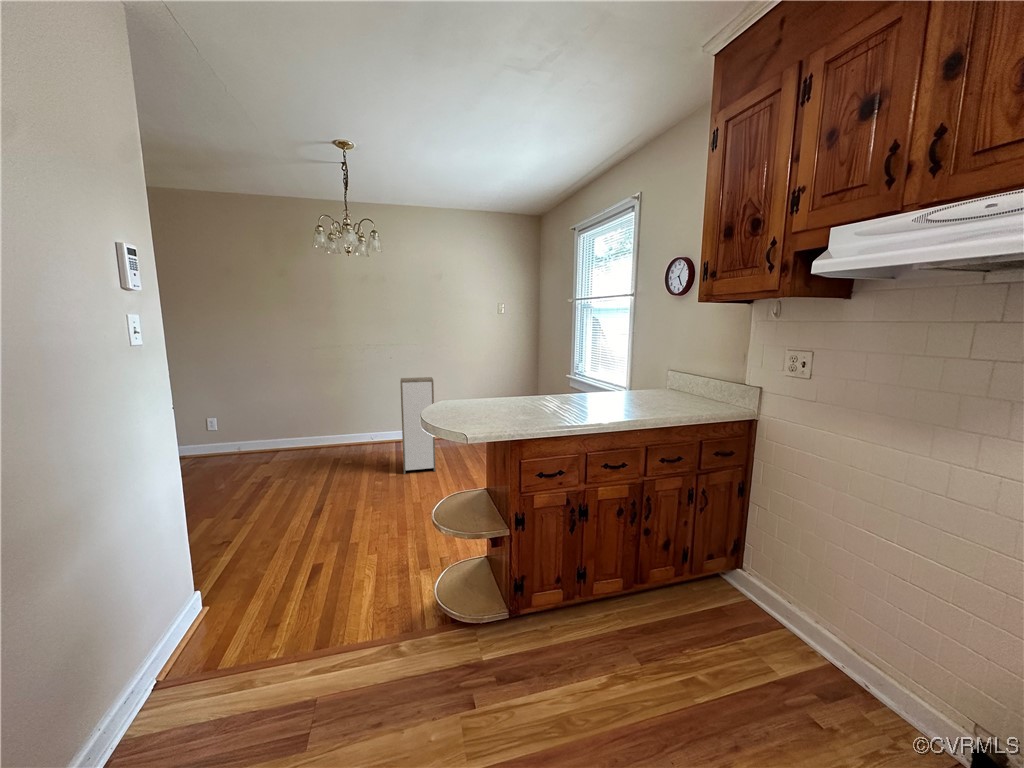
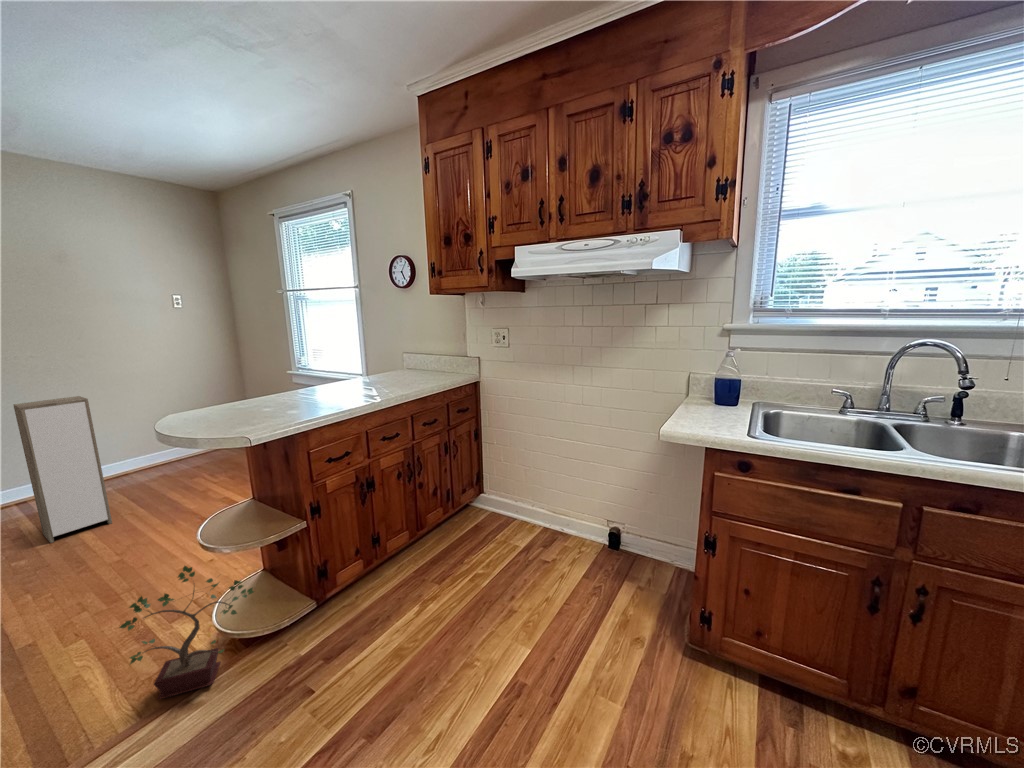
potted plant: none [372,532,453,642] -> present [119,566,254,699]

